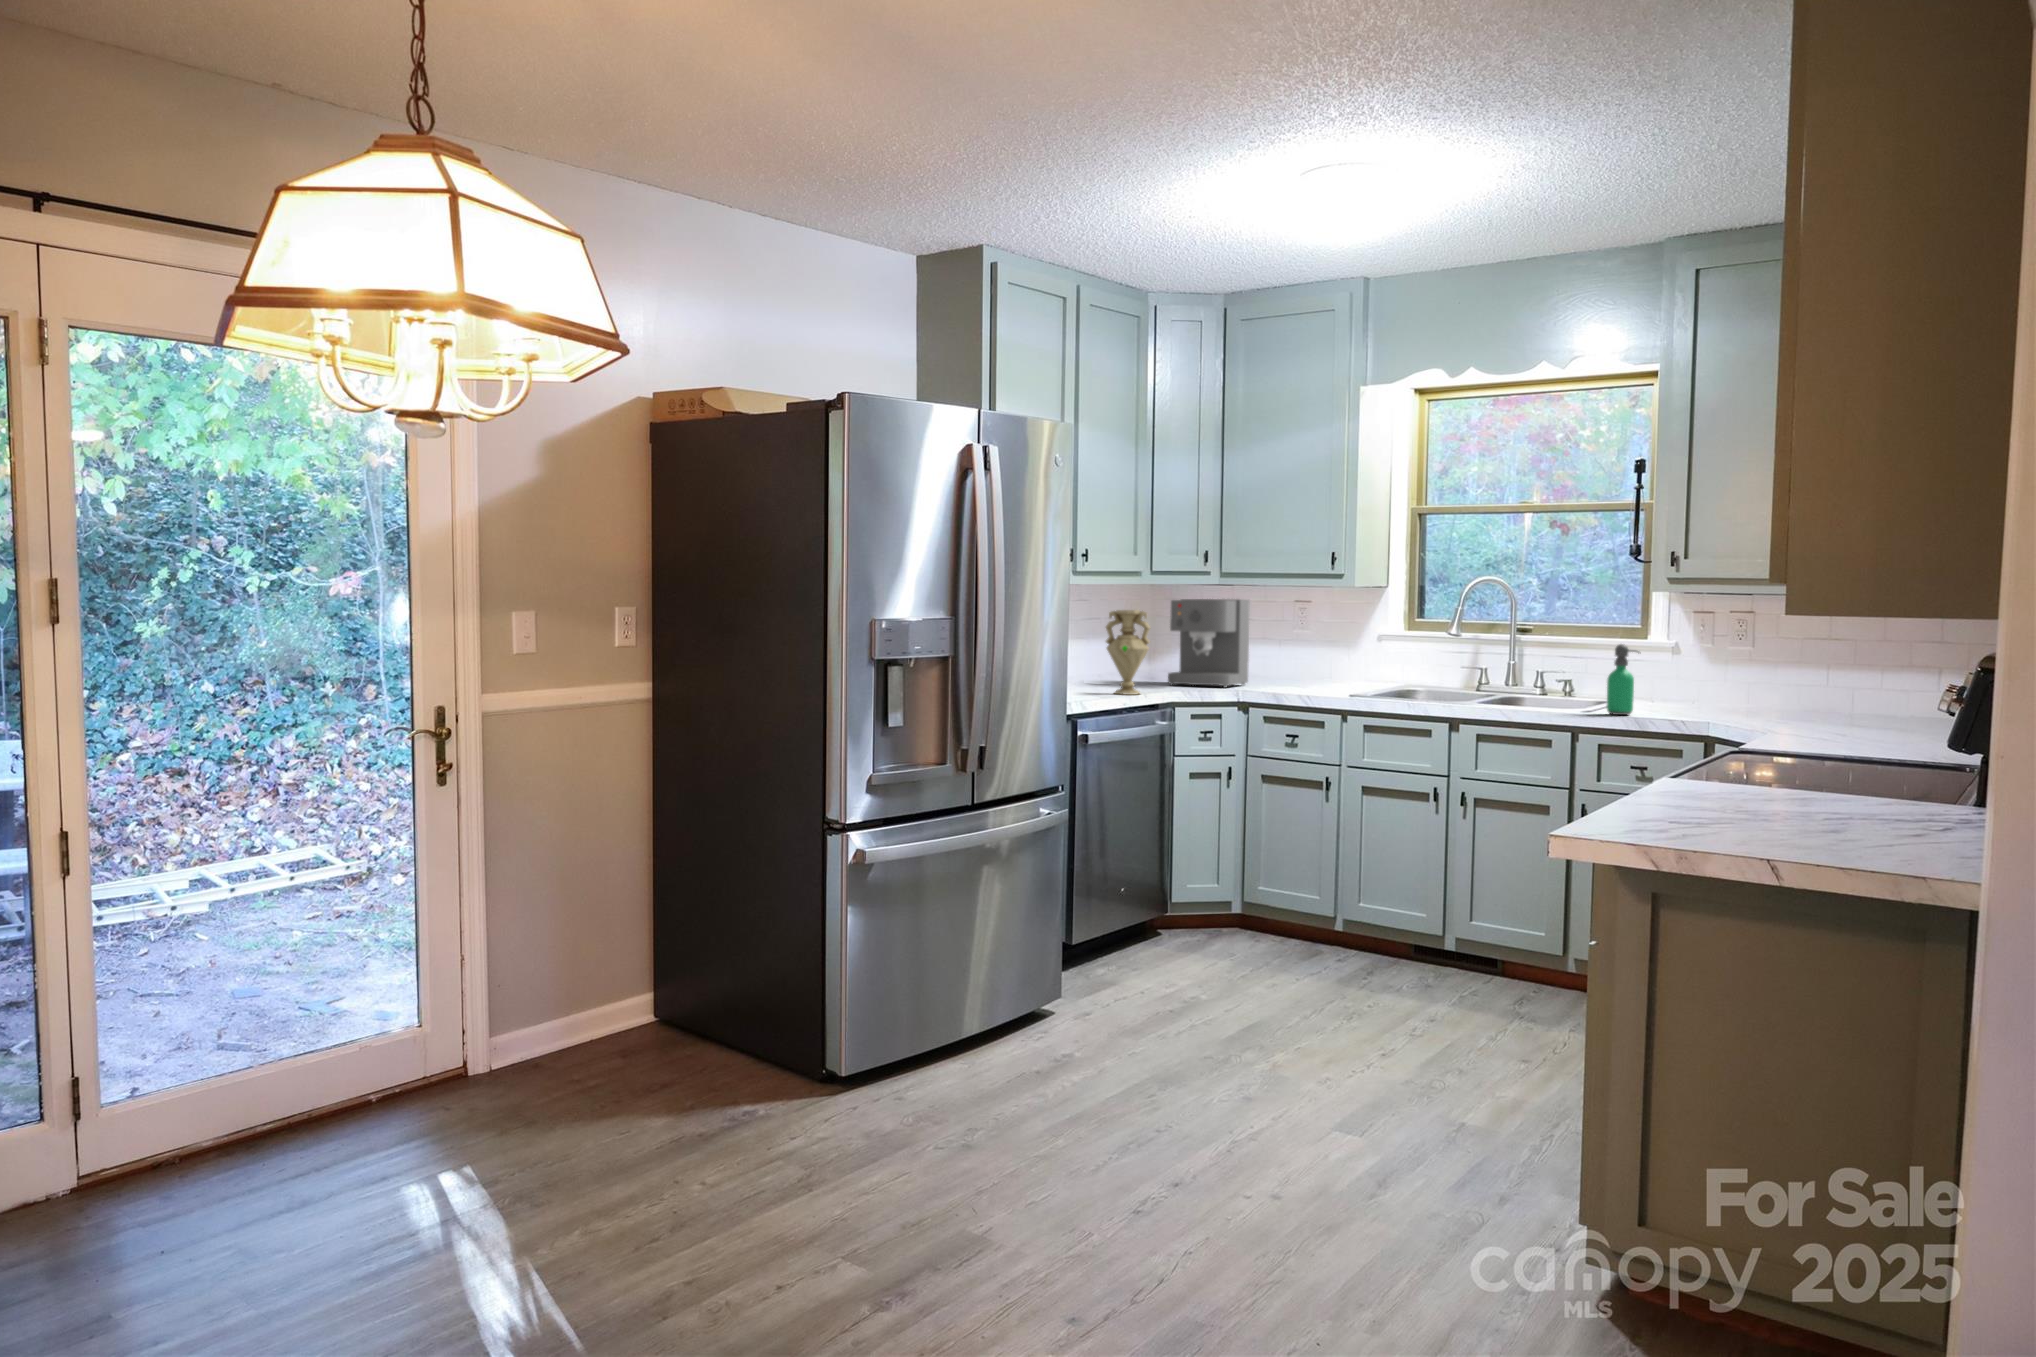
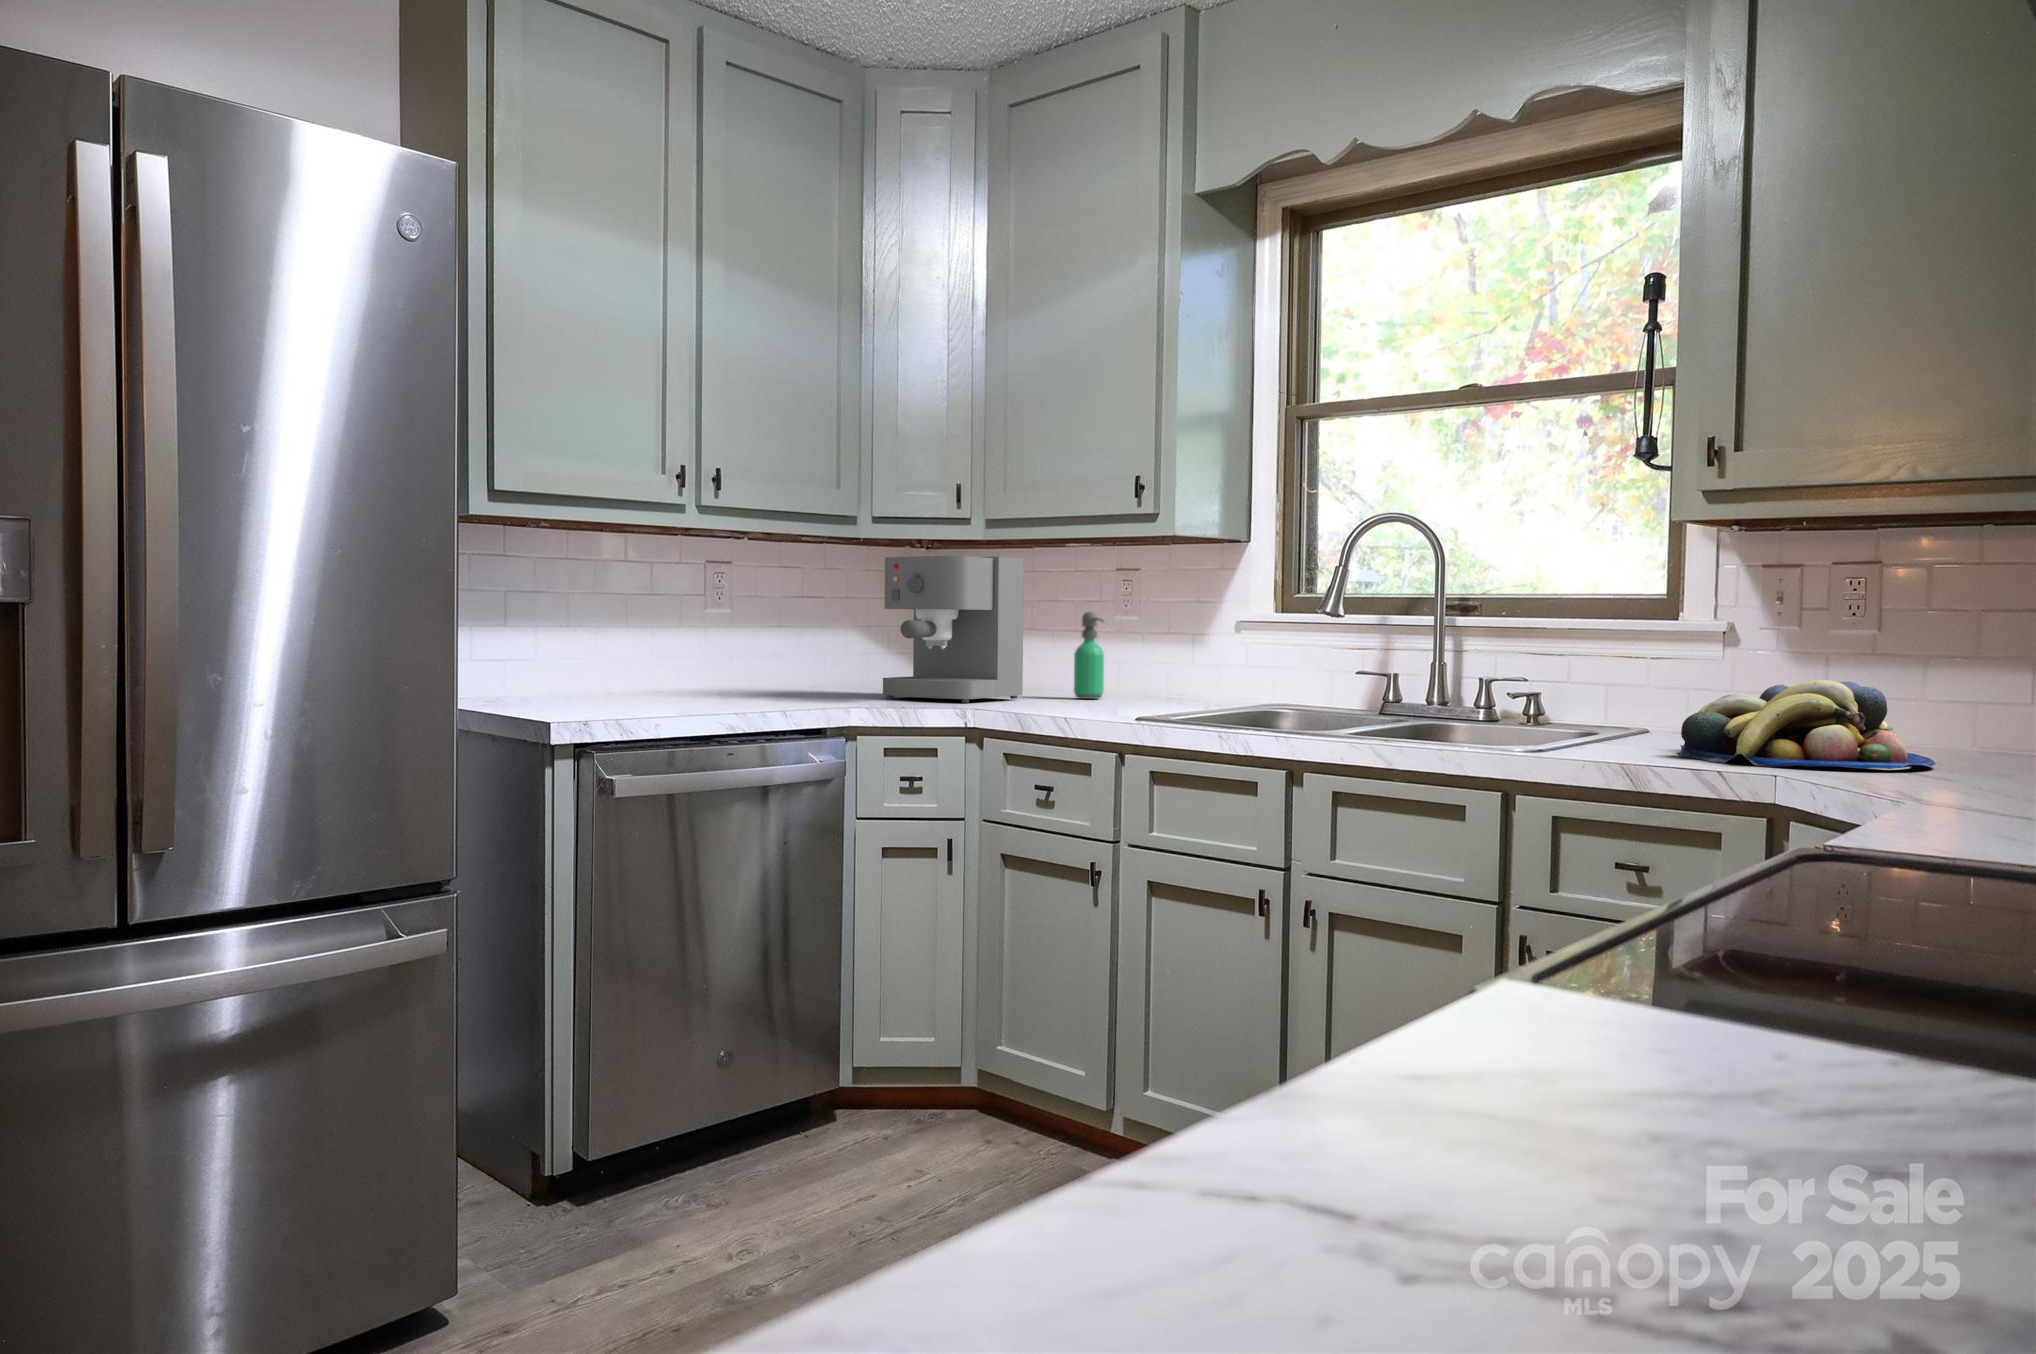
vase: present [1106,610,1151,695] -> none [703,562,779,711]
soap dispenser: present [1607,644,1639,715] -> present [1074,612,1104,699]
fruit bowl: none [1658,675,1783,718] -> present [1679,680,1936,769]

